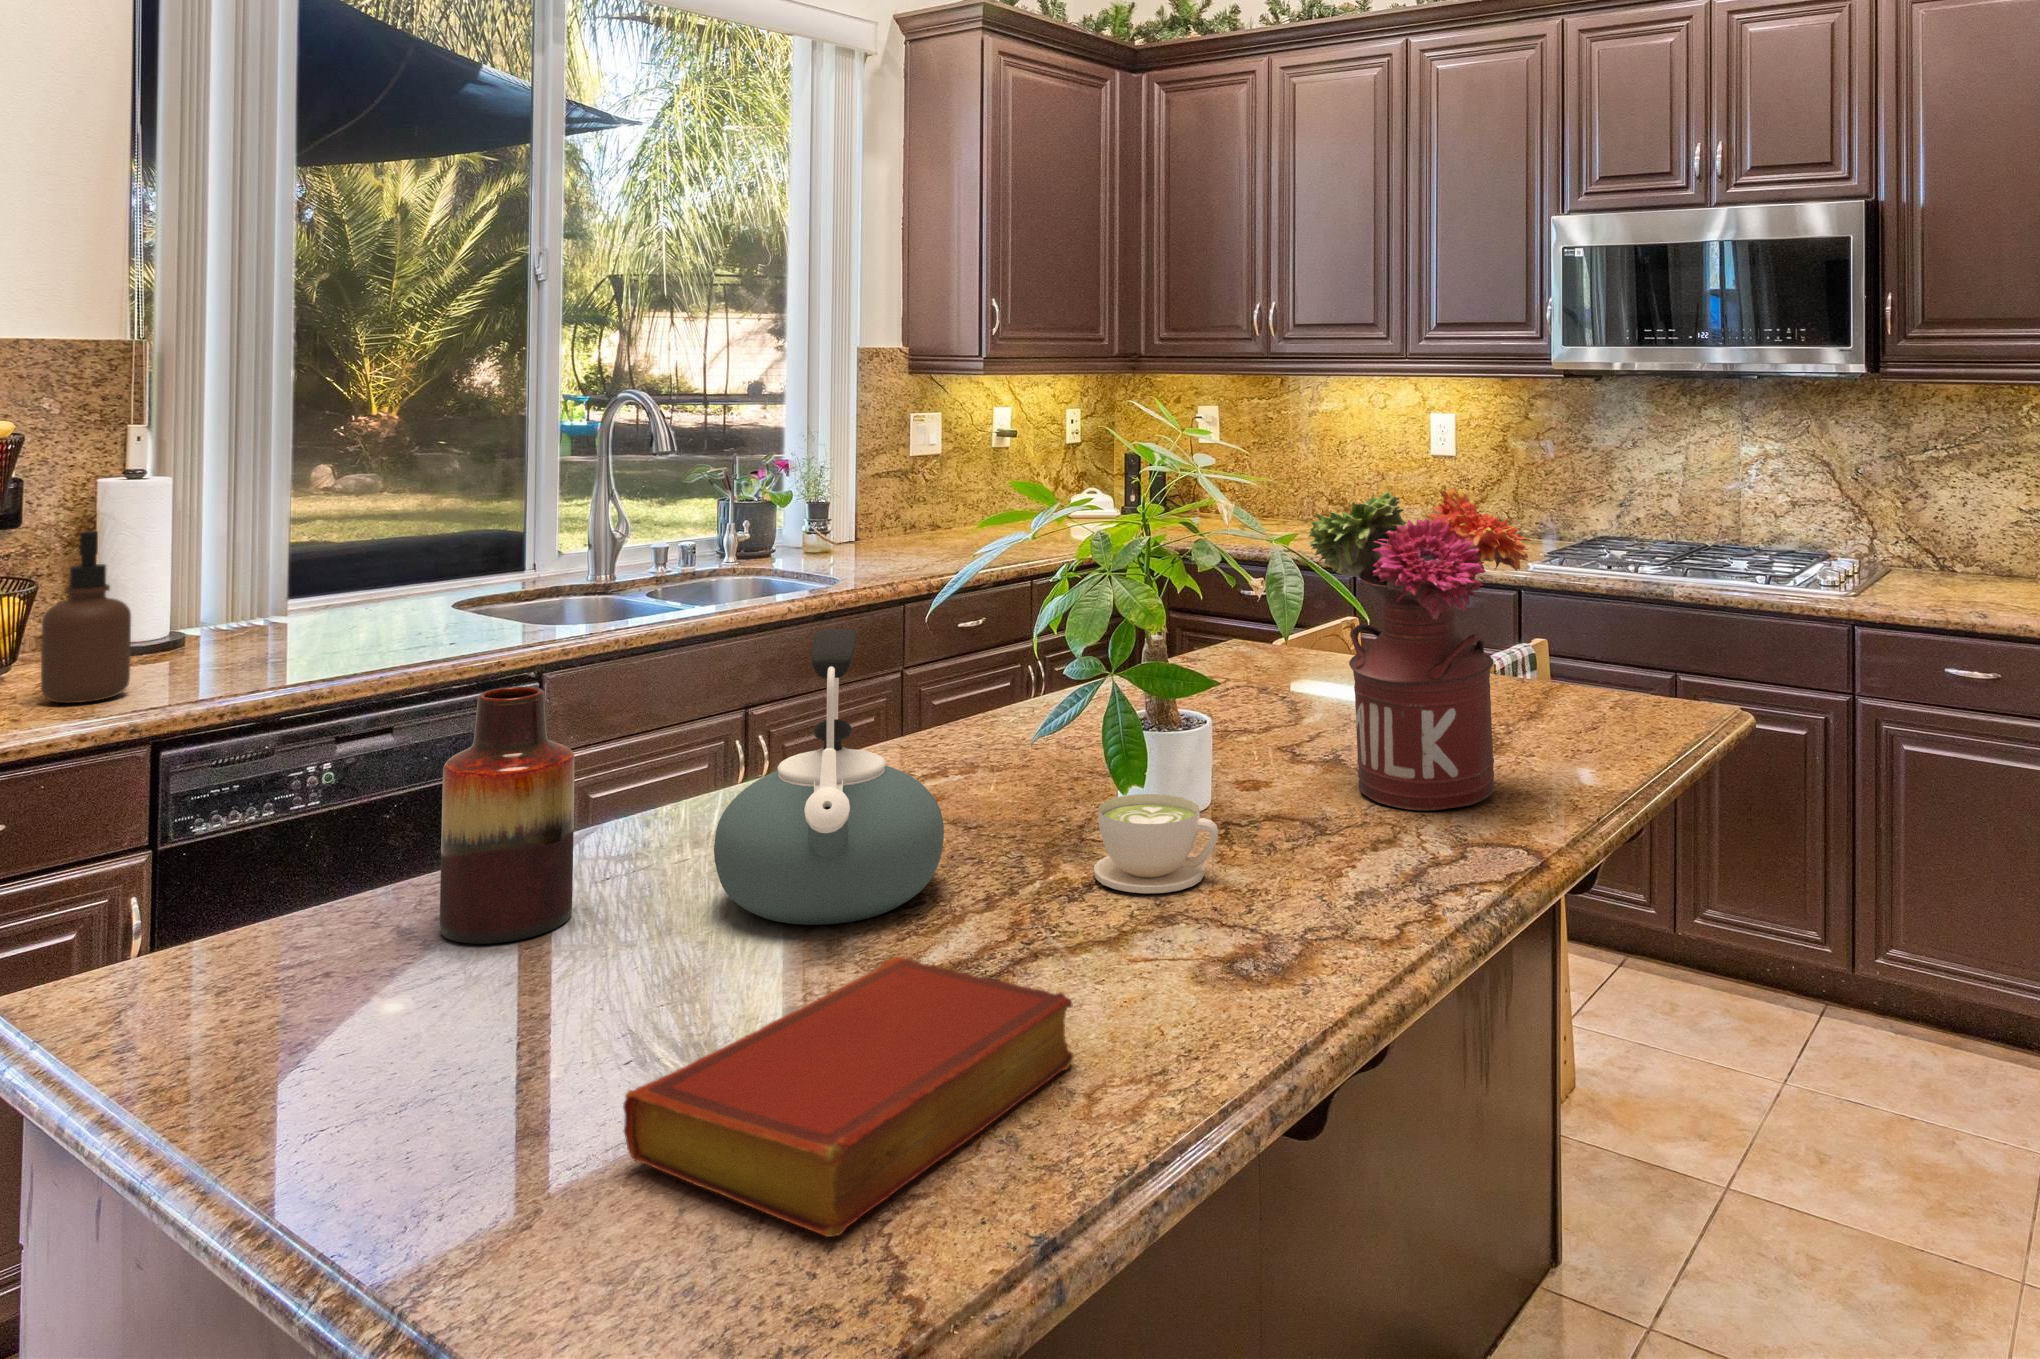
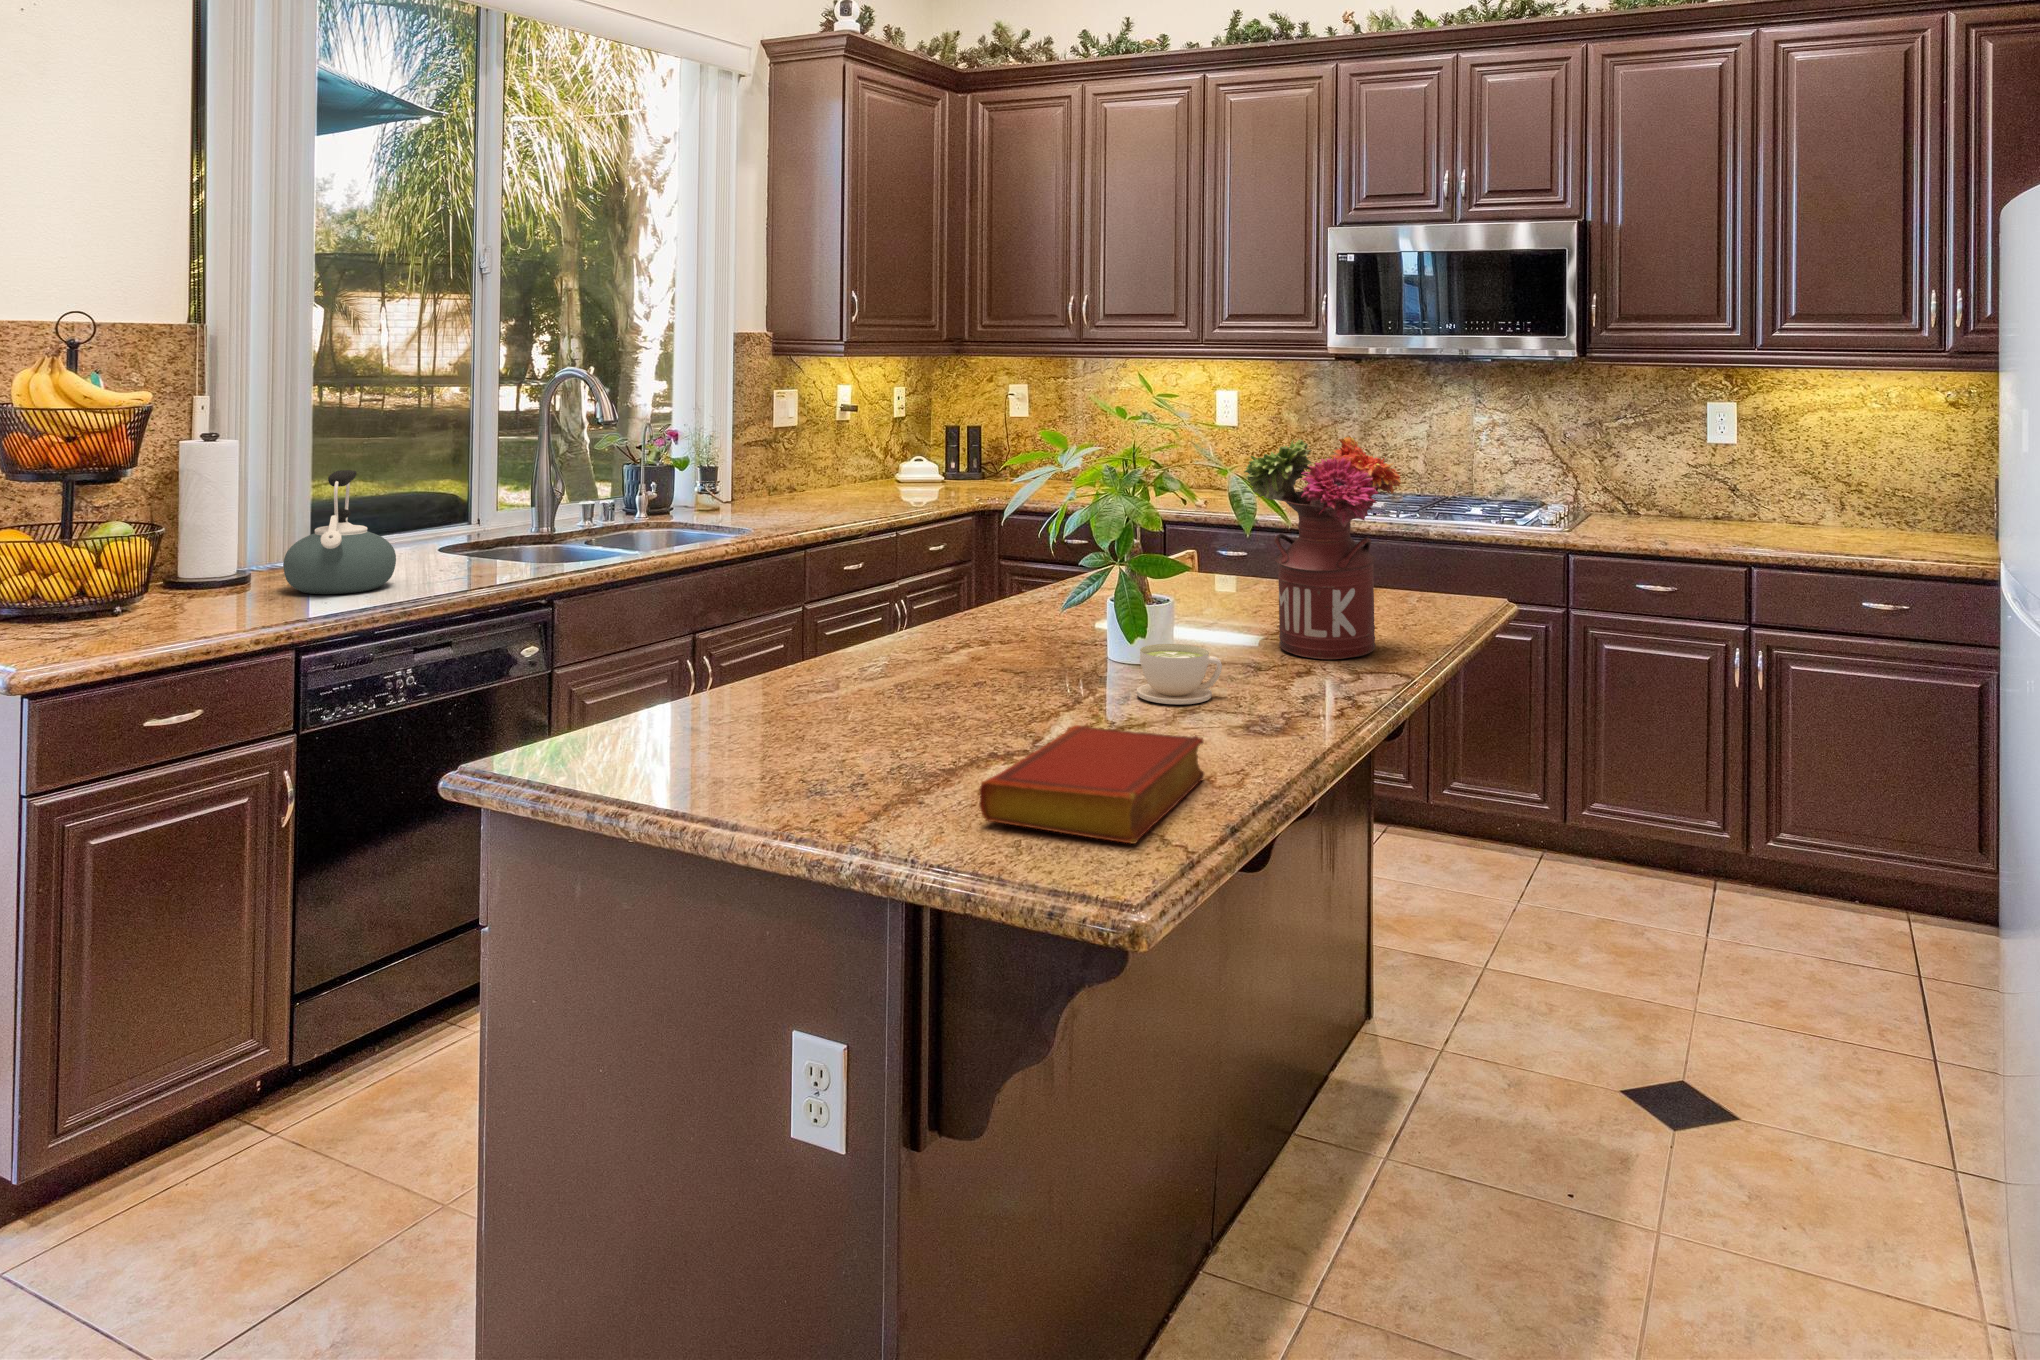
soap dispenser: present [41,531,131,703] -> none [188,480,256,619]
kettle: present [714,629,944,925] -> present [283,470,396,594]
vase: present [440,687,575,944] -> none [716,571,802,740]

